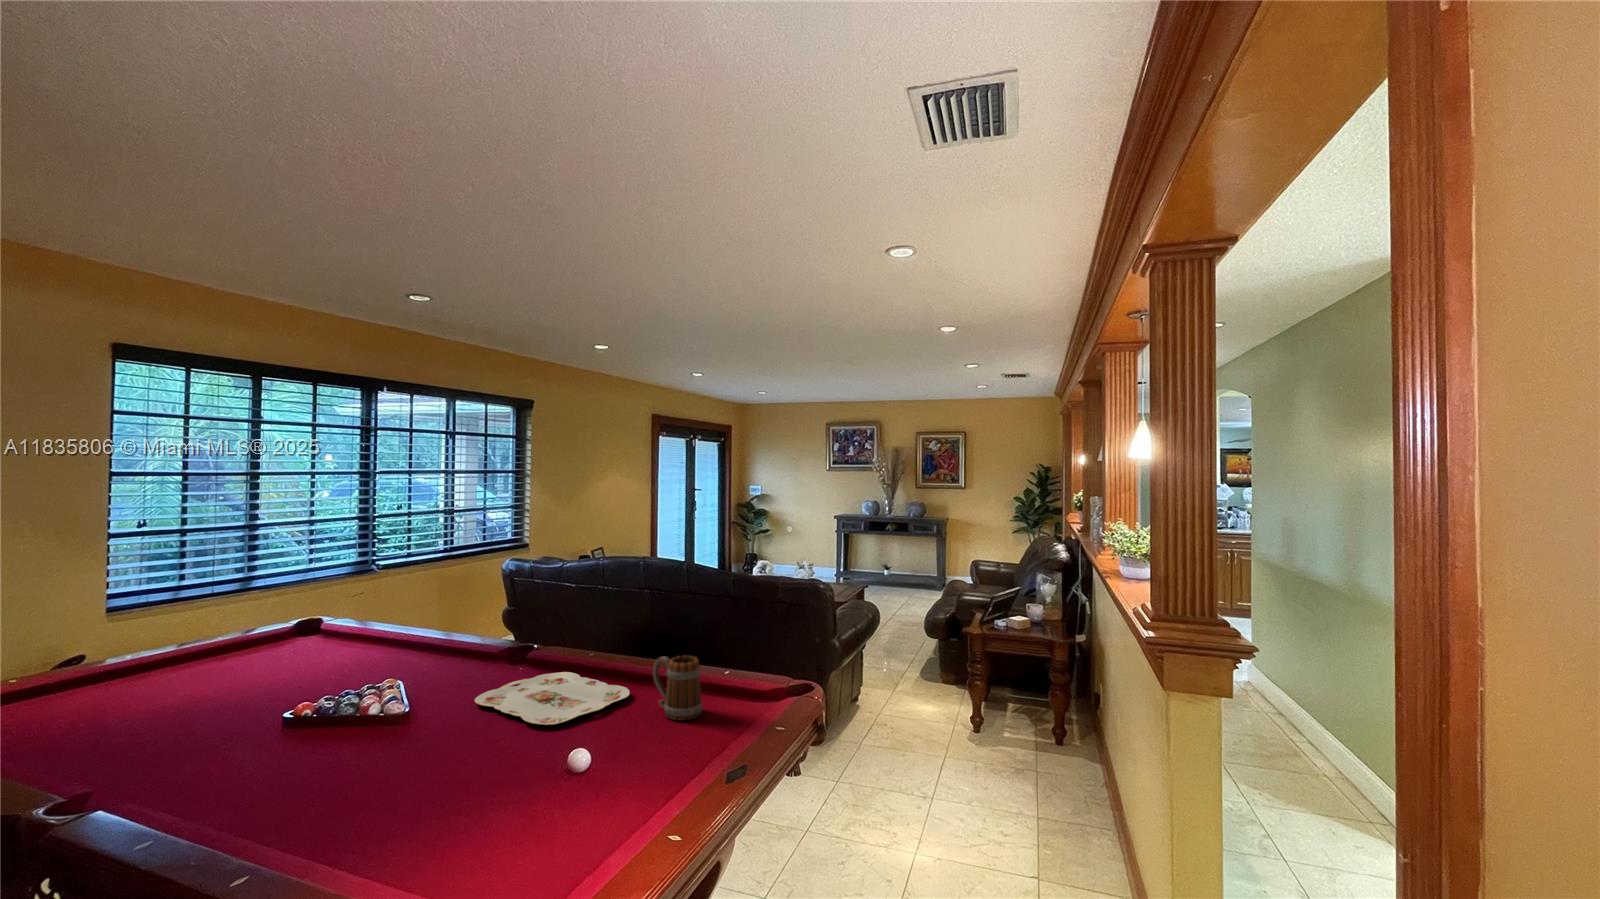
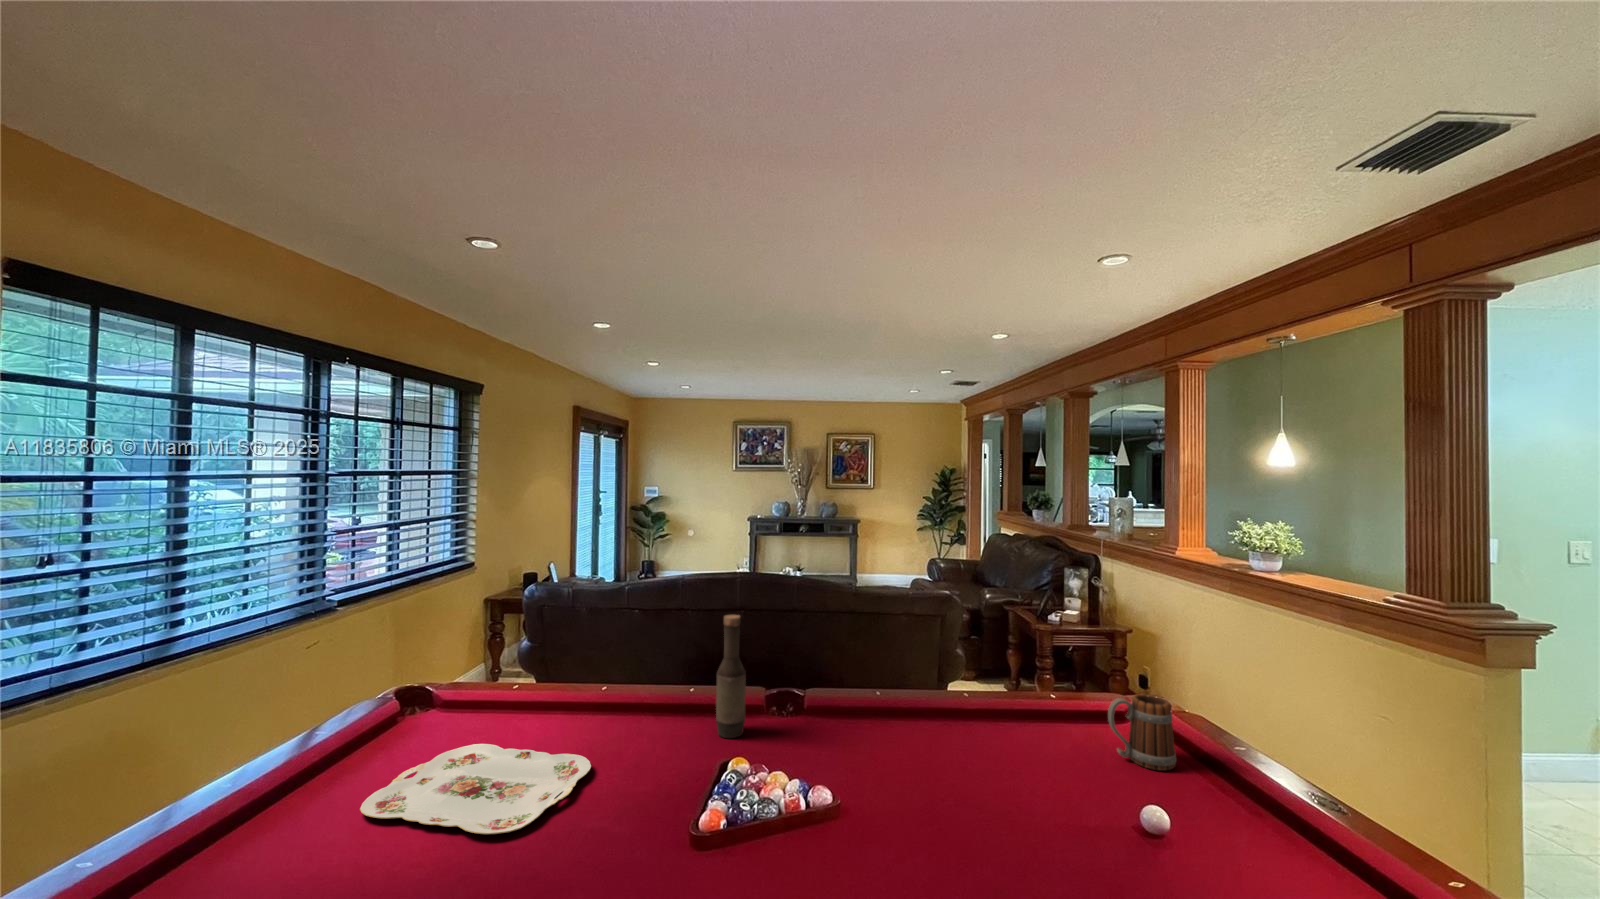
bottle: none [435,571,460,661] -> present [716,615,746,738]
serving tray: present [475,672,630,725] -> present [360,744,591,834]

